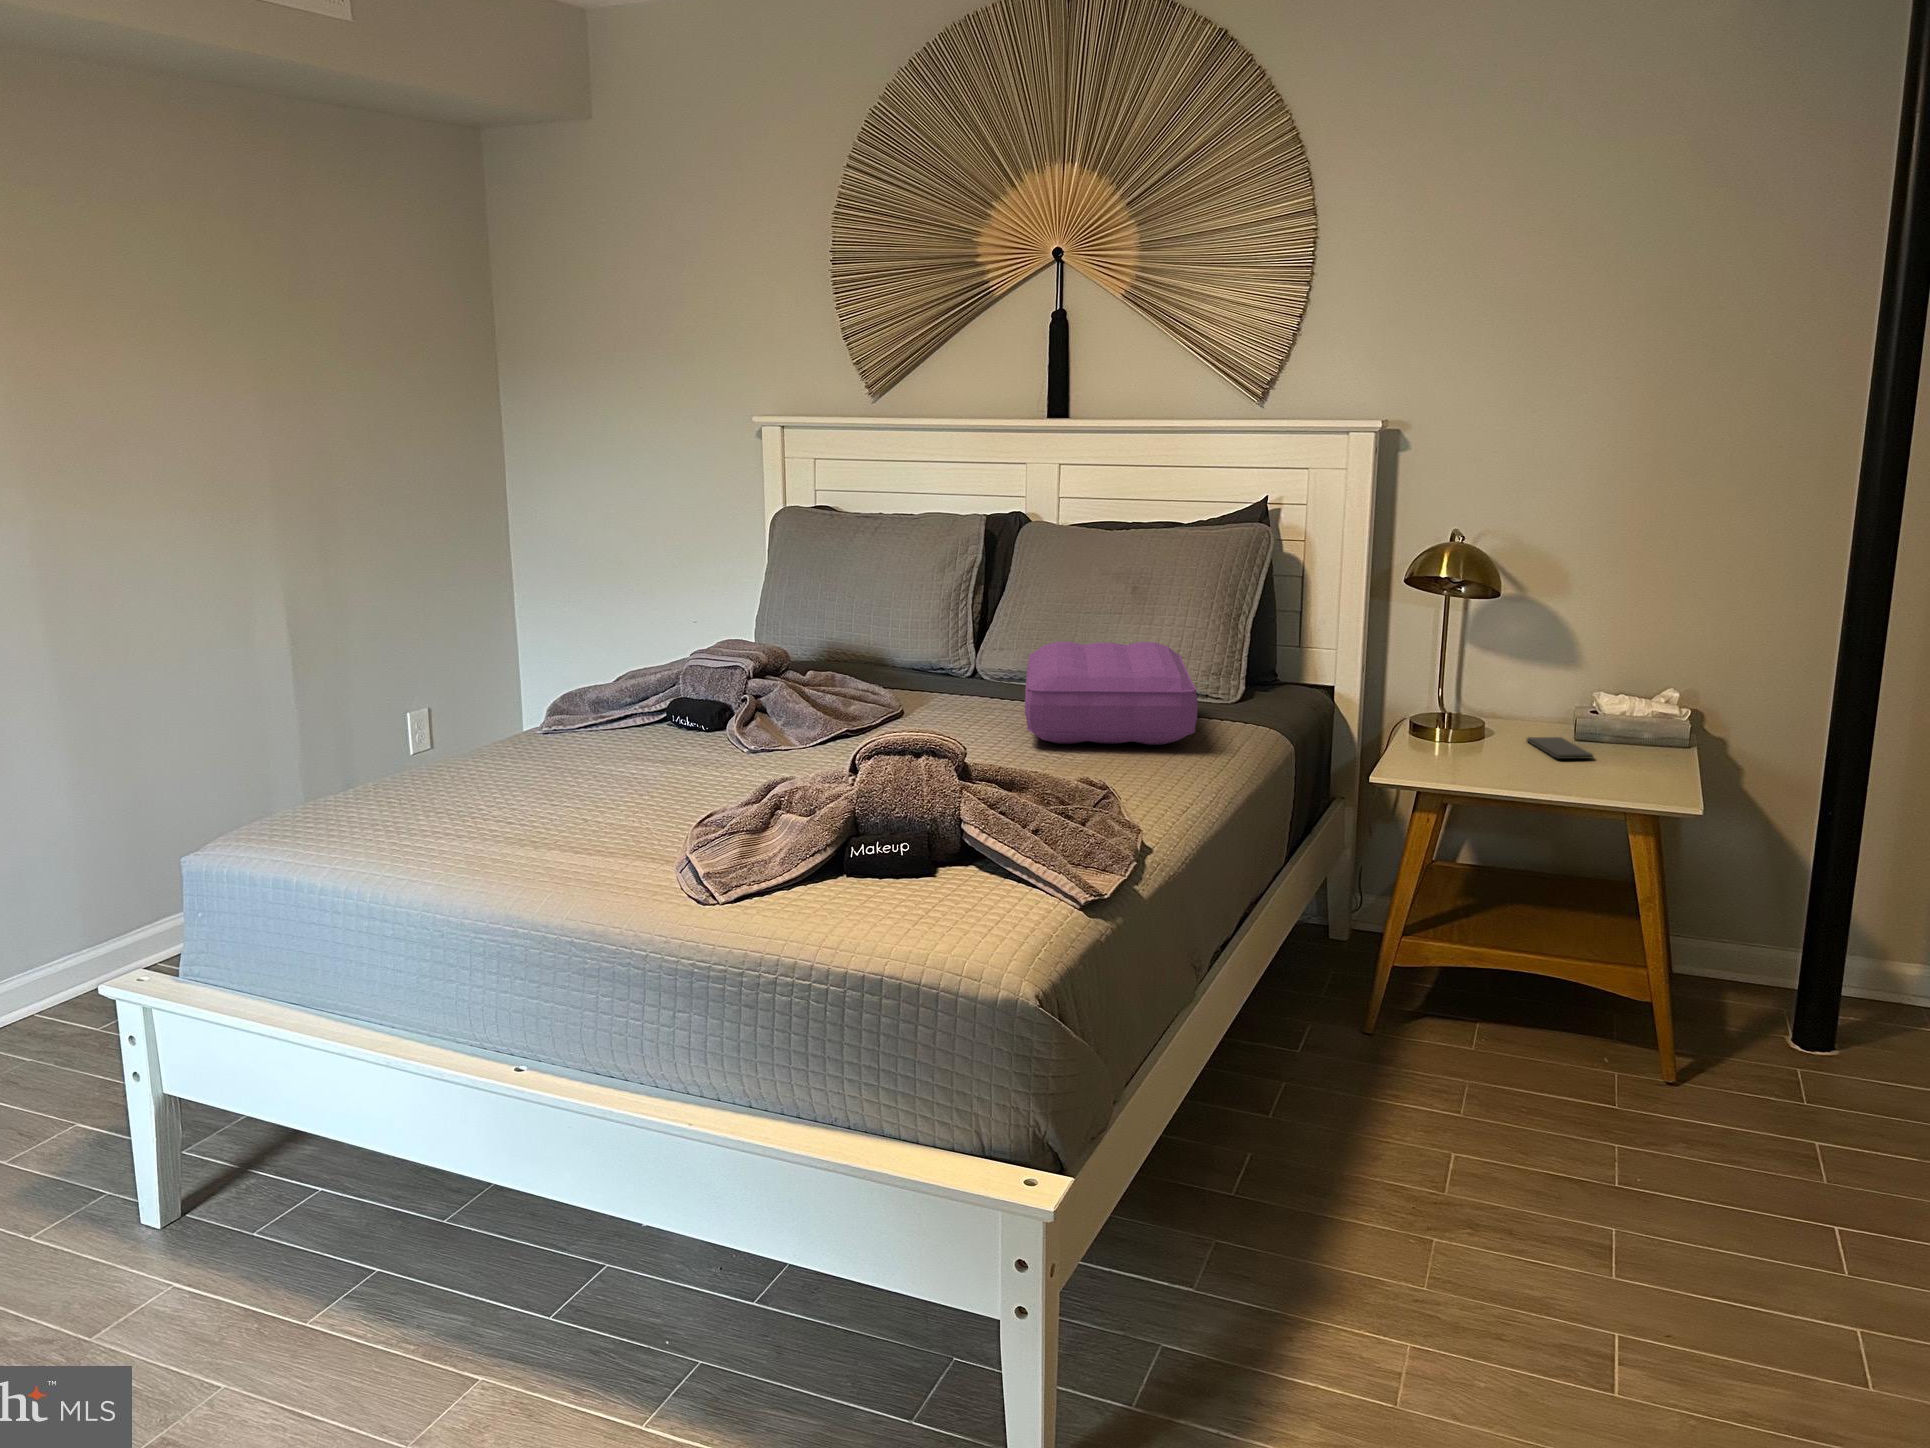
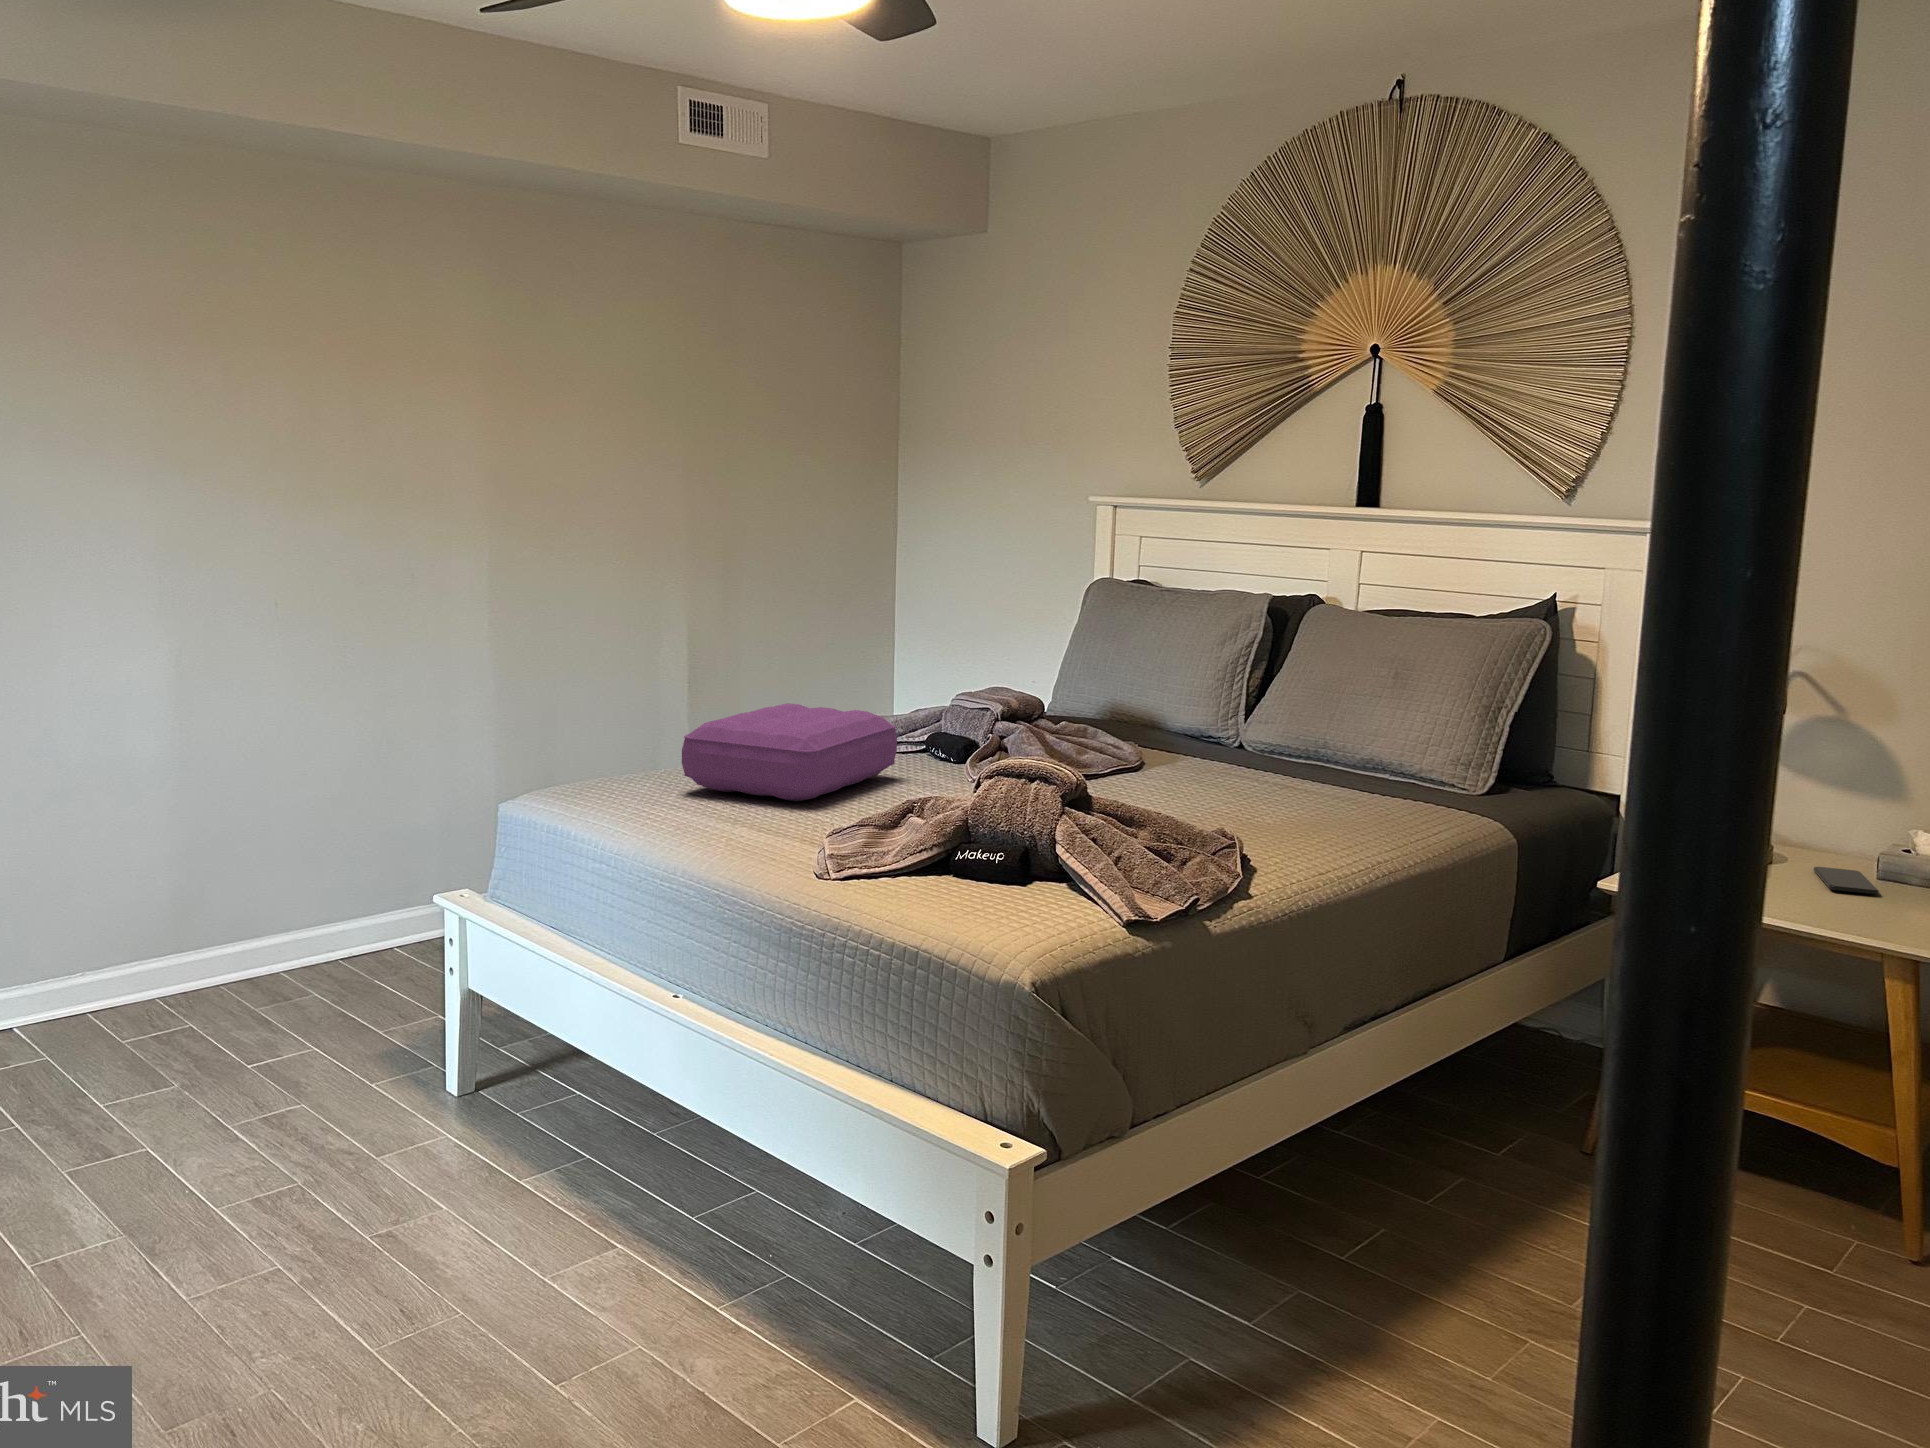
pillow: present [1025,642,1198,745] -> present [682,703,897,801]

